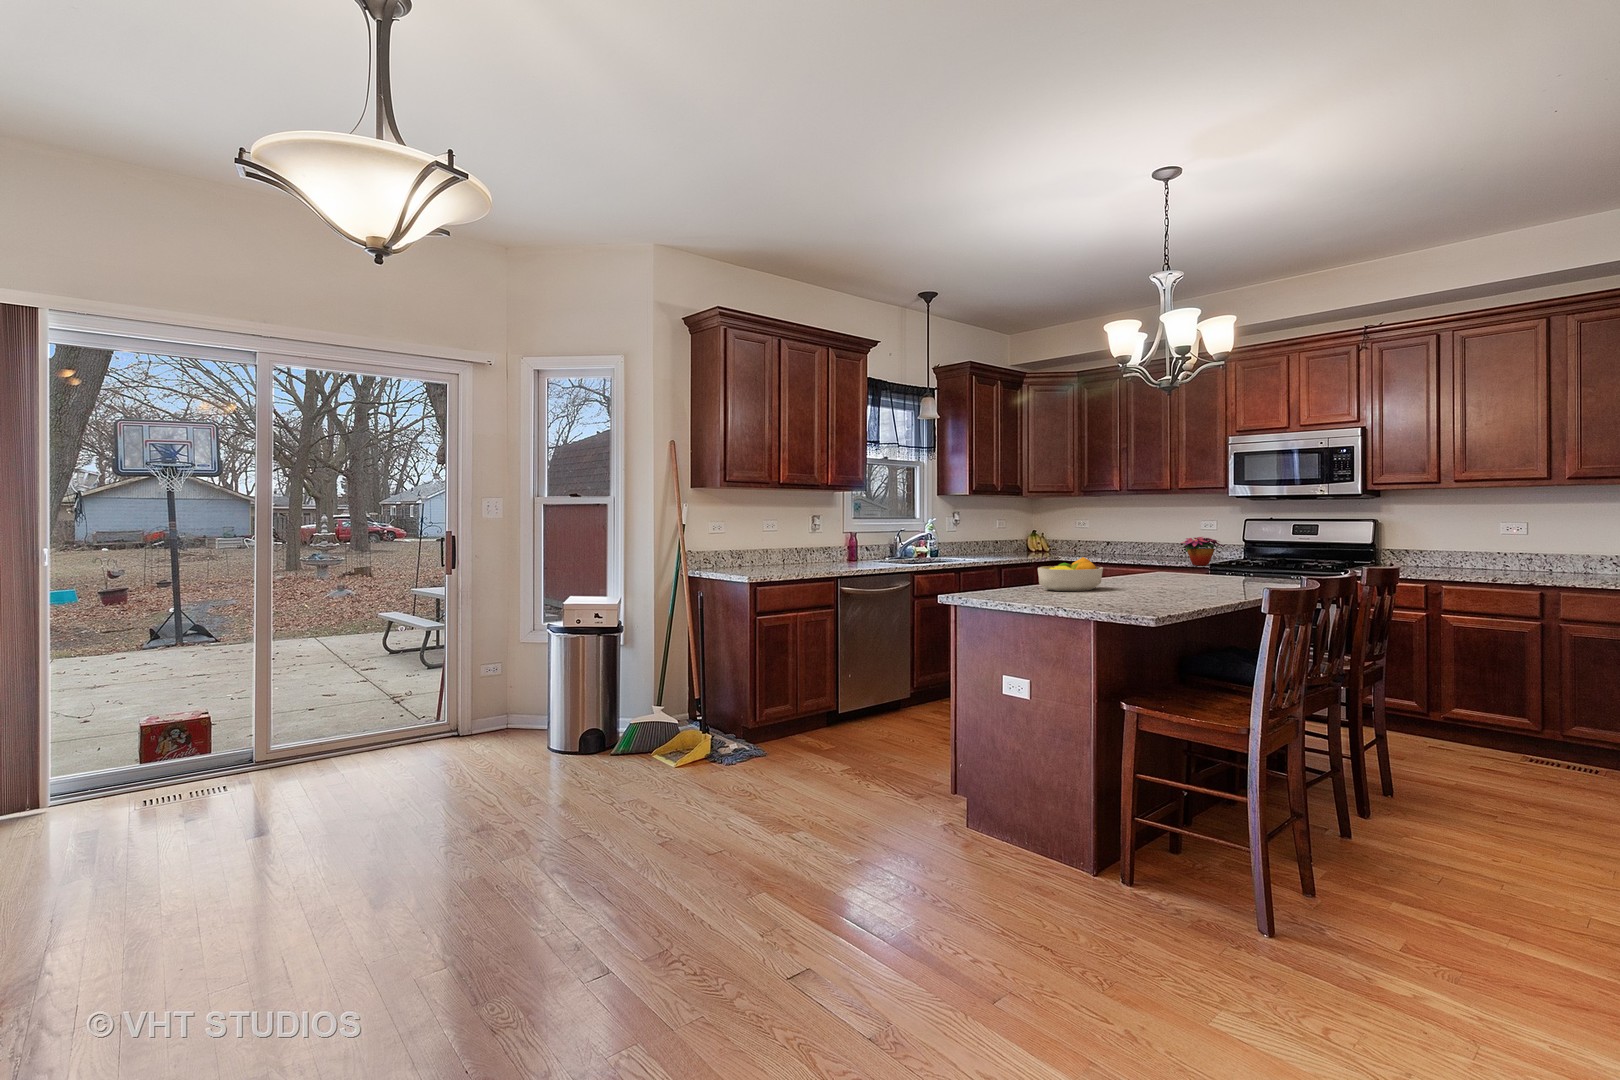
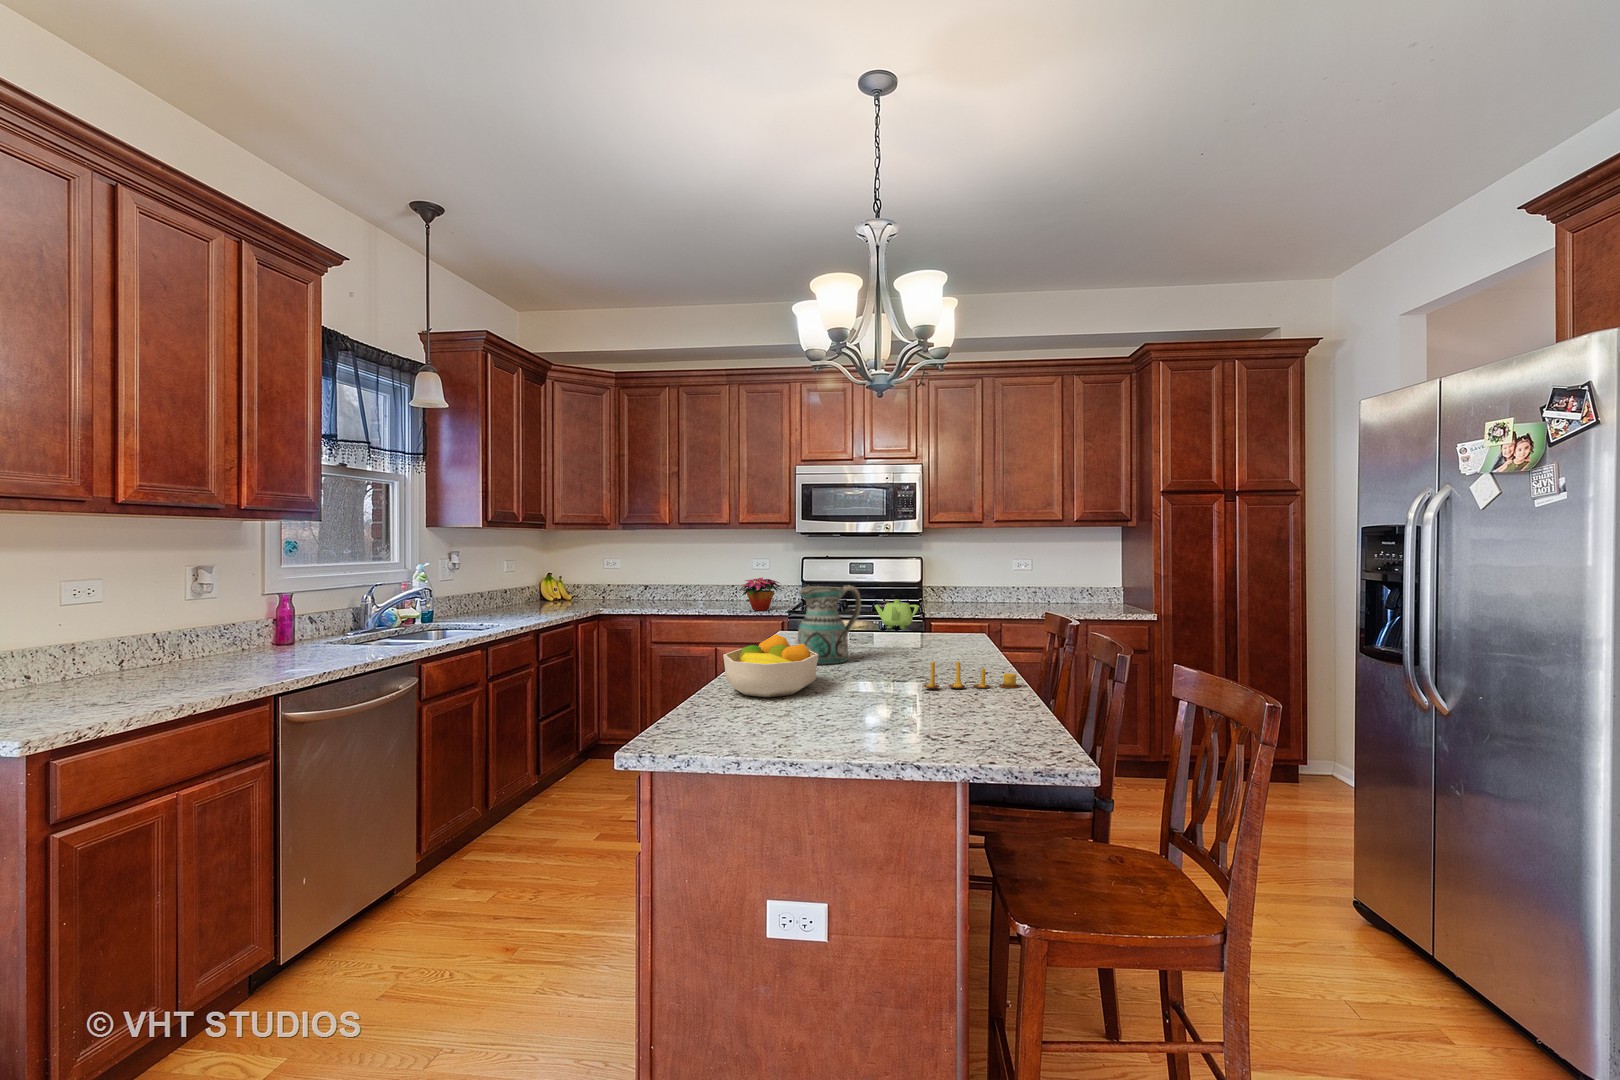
ceramic pitcher: none [1123,530,1178,585] -> present [797,585,861,664]
teapot: none [1253,551,1294,576] -> present [875,599,919,629]
candle: none [1159,573,1230,596] -> present [923,661,1020,689]

